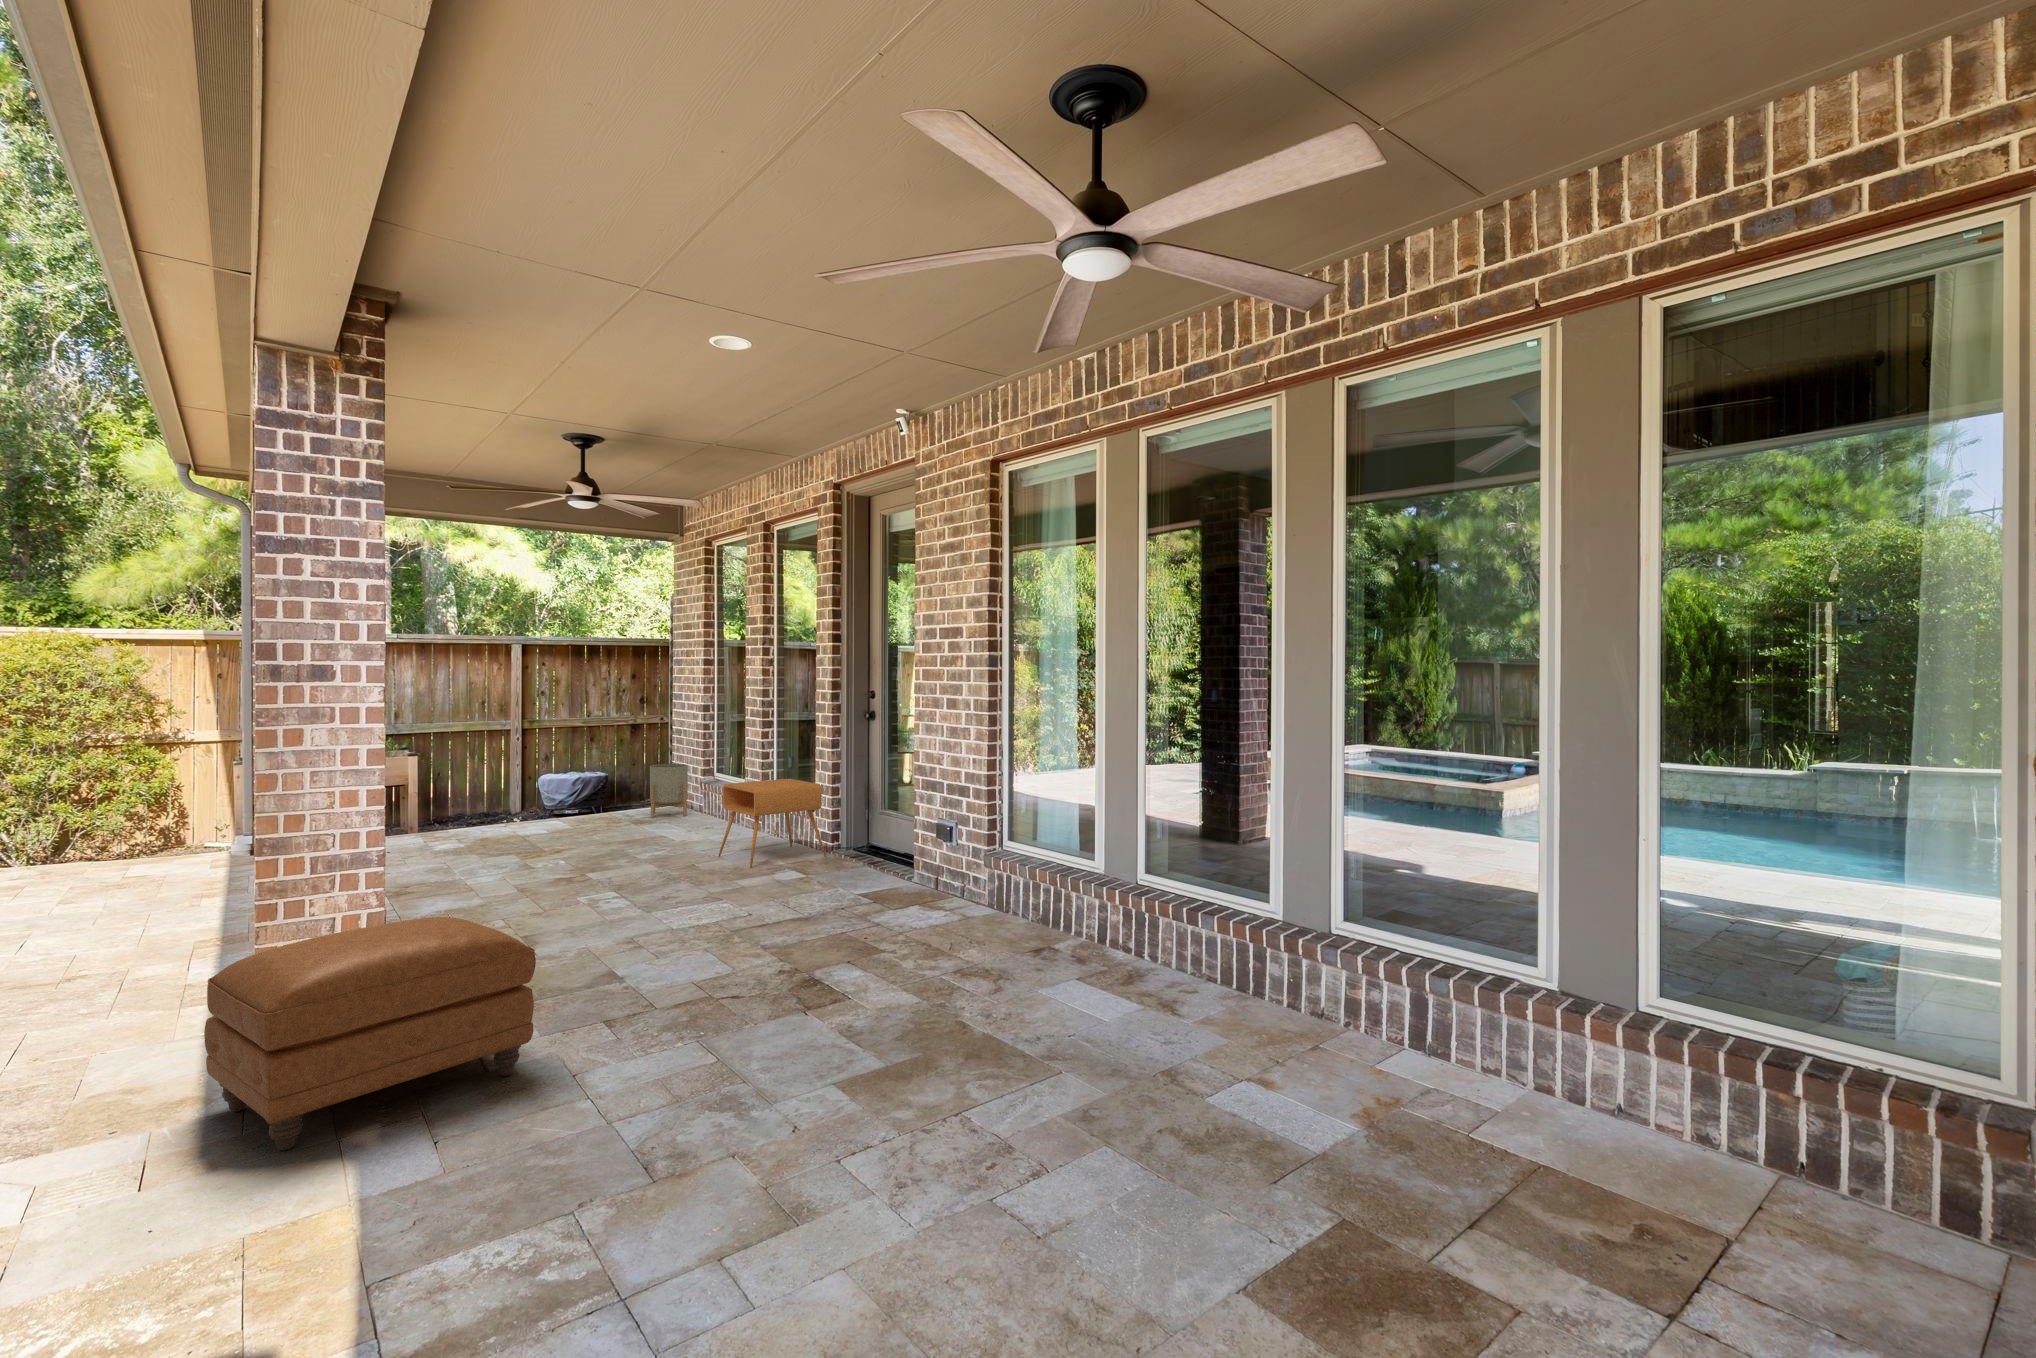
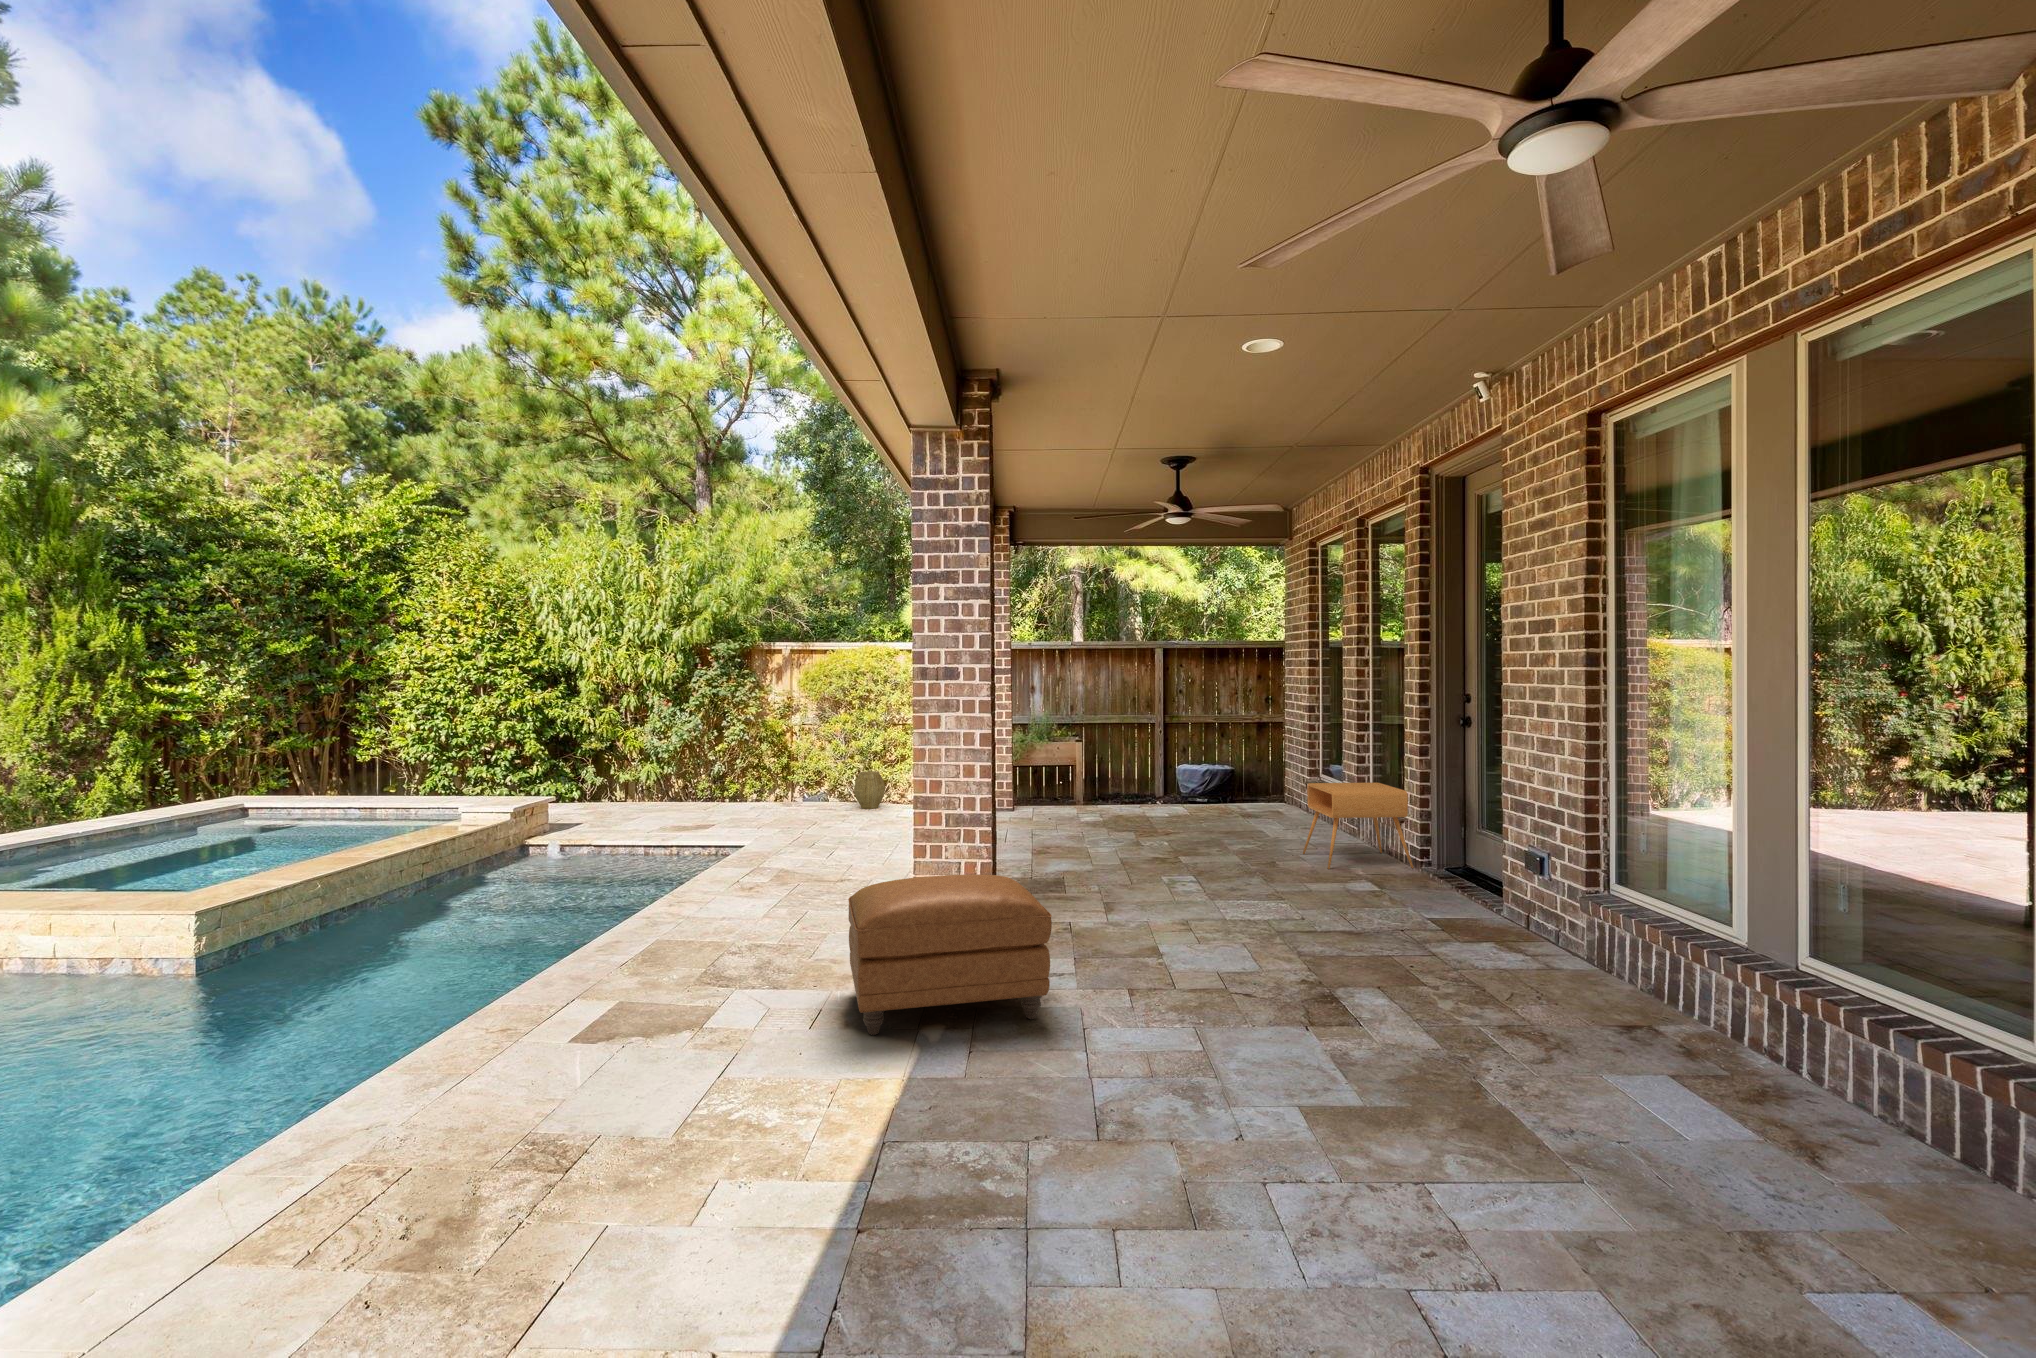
planter: present [650,764,688,818] -> none [1261,760,1296,811]
woven basket: none [25,815,89,874] -> present [854,770,885,809]

